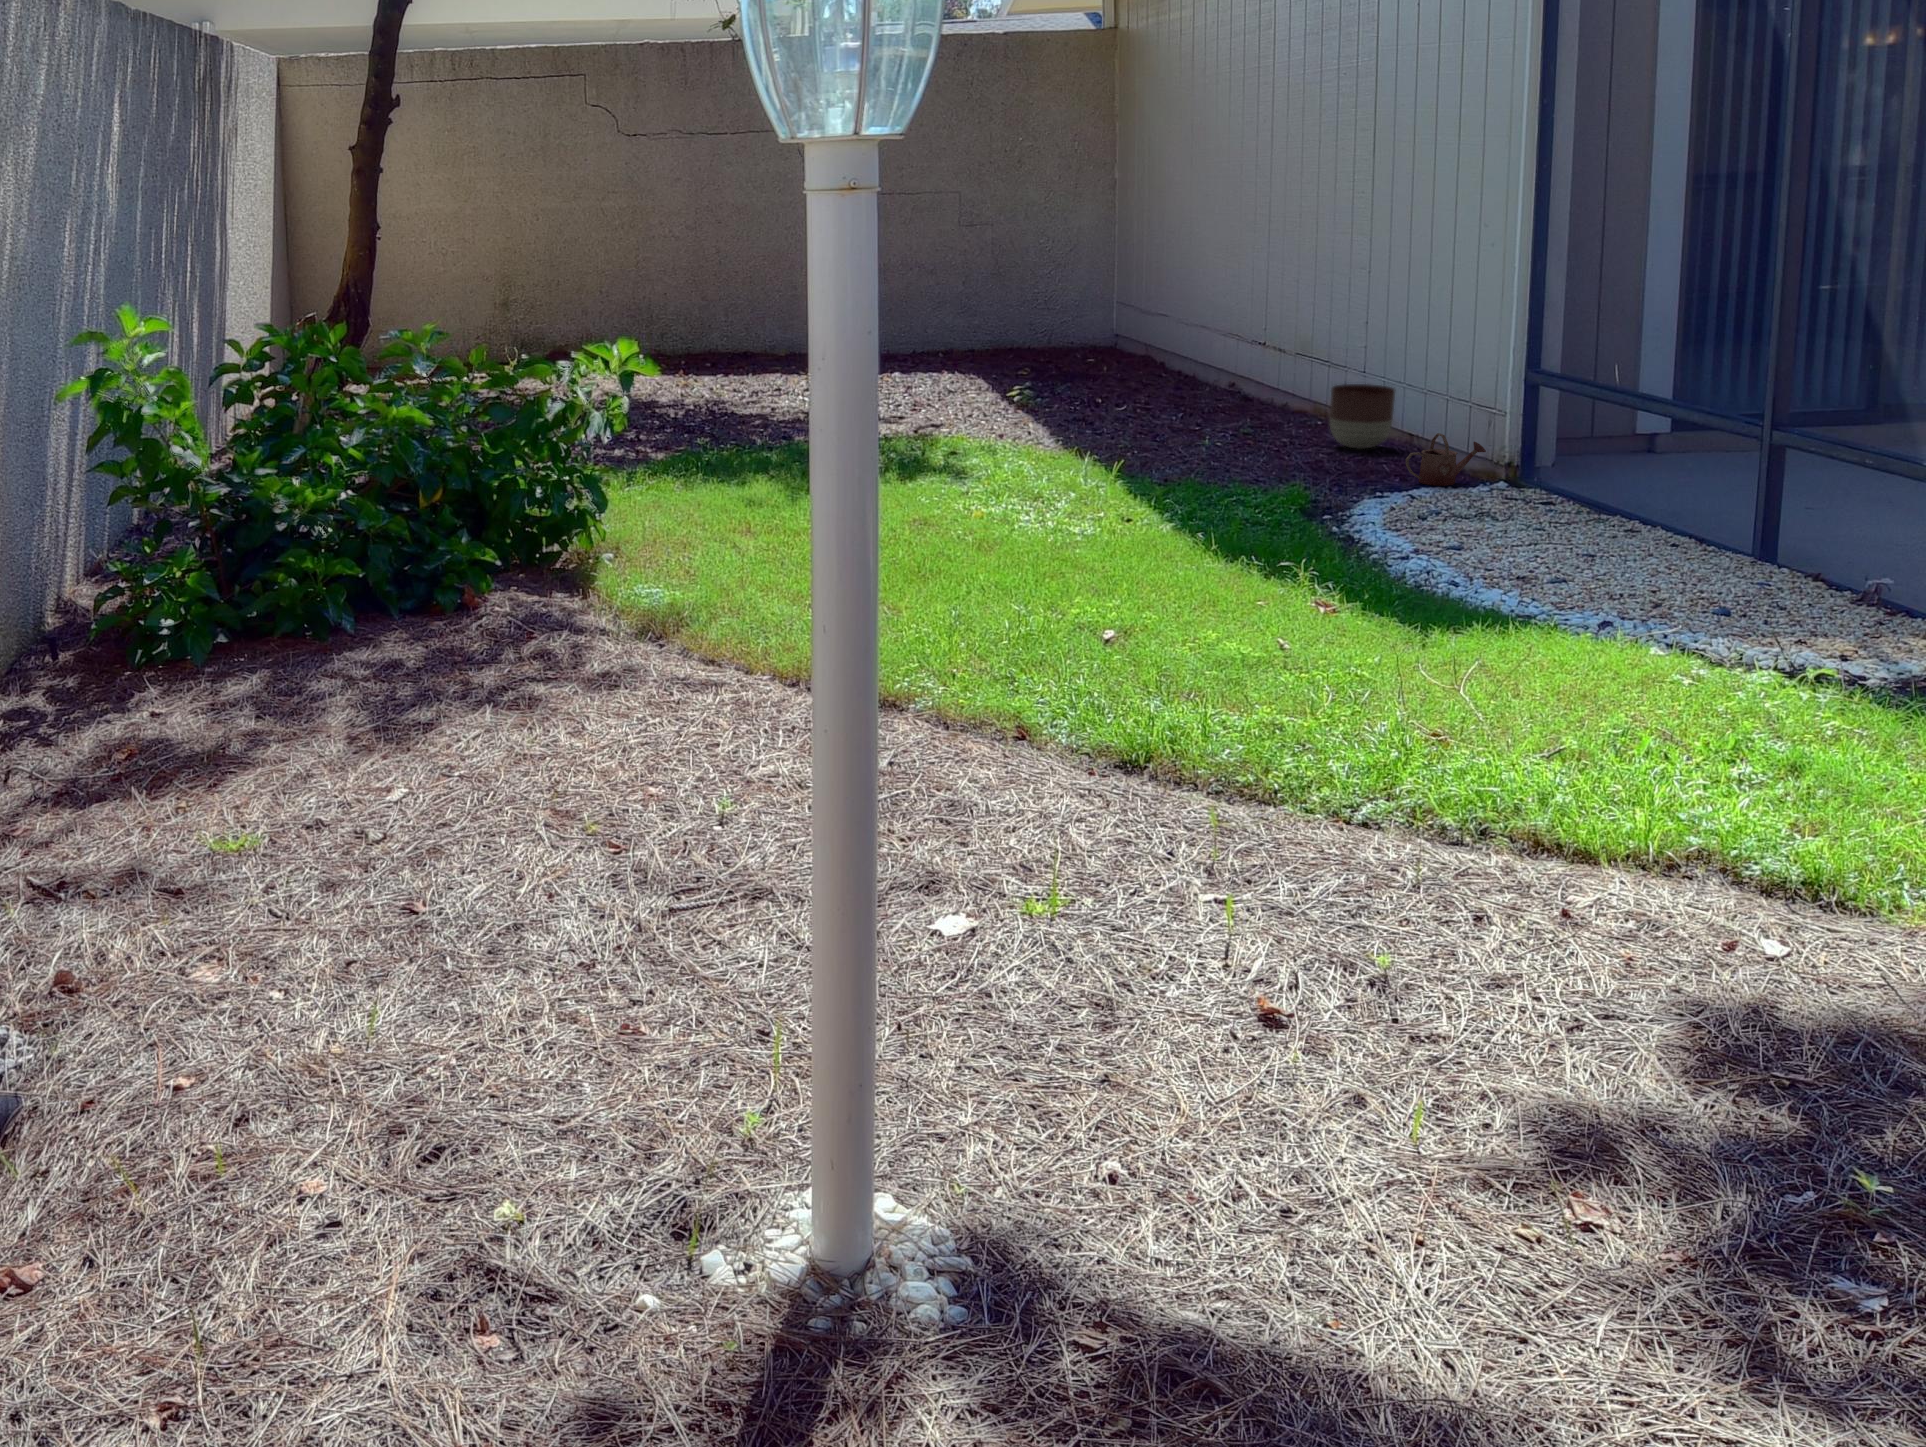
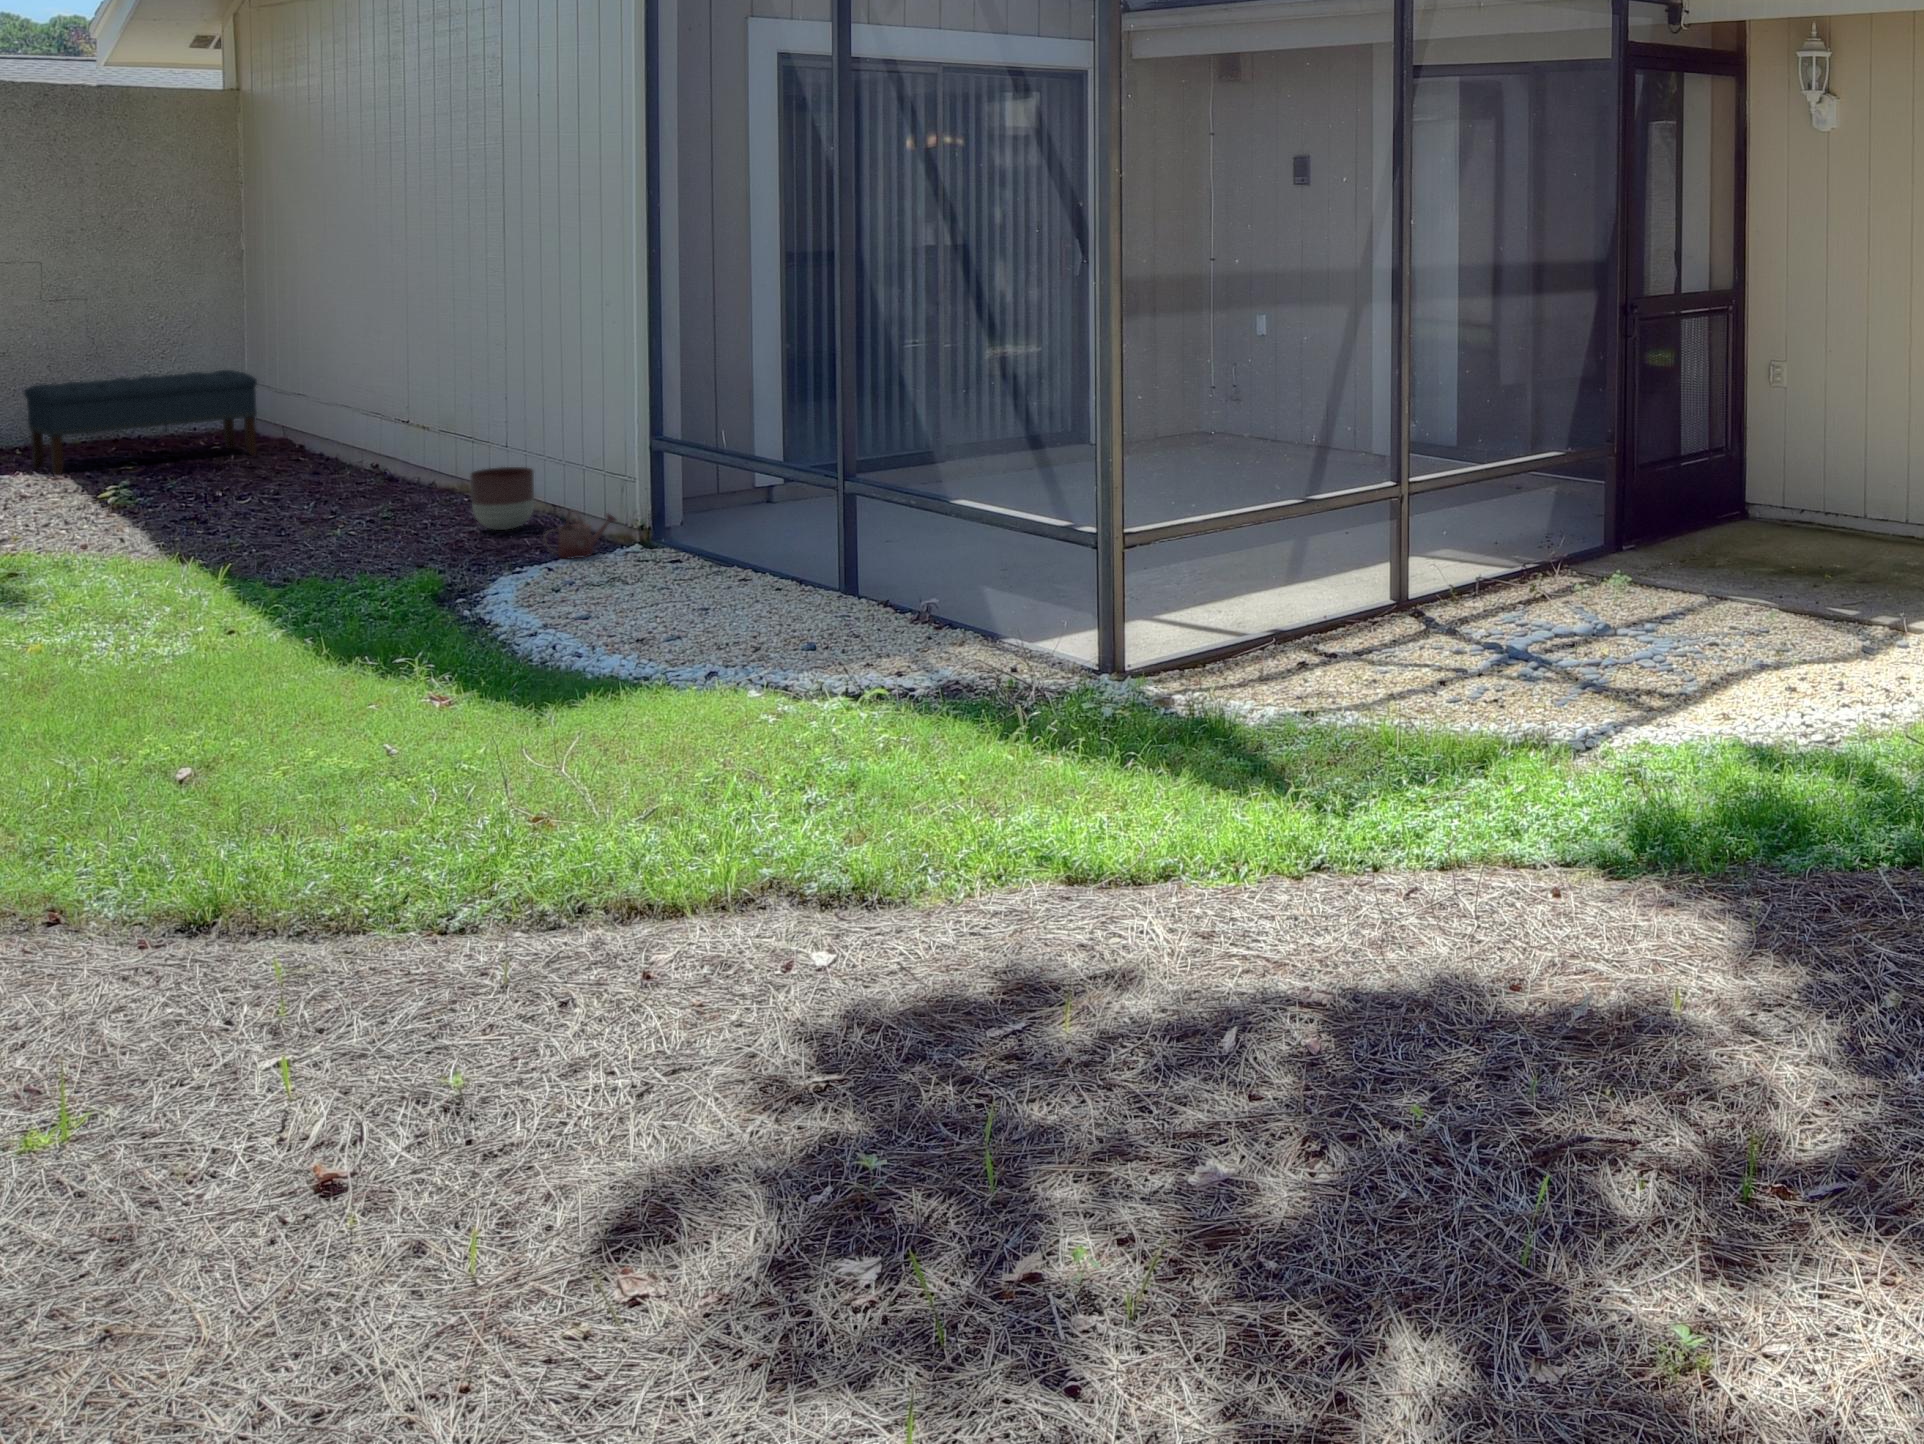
bench: none [938,271,1125,360] -> present [24,370,257,477]

